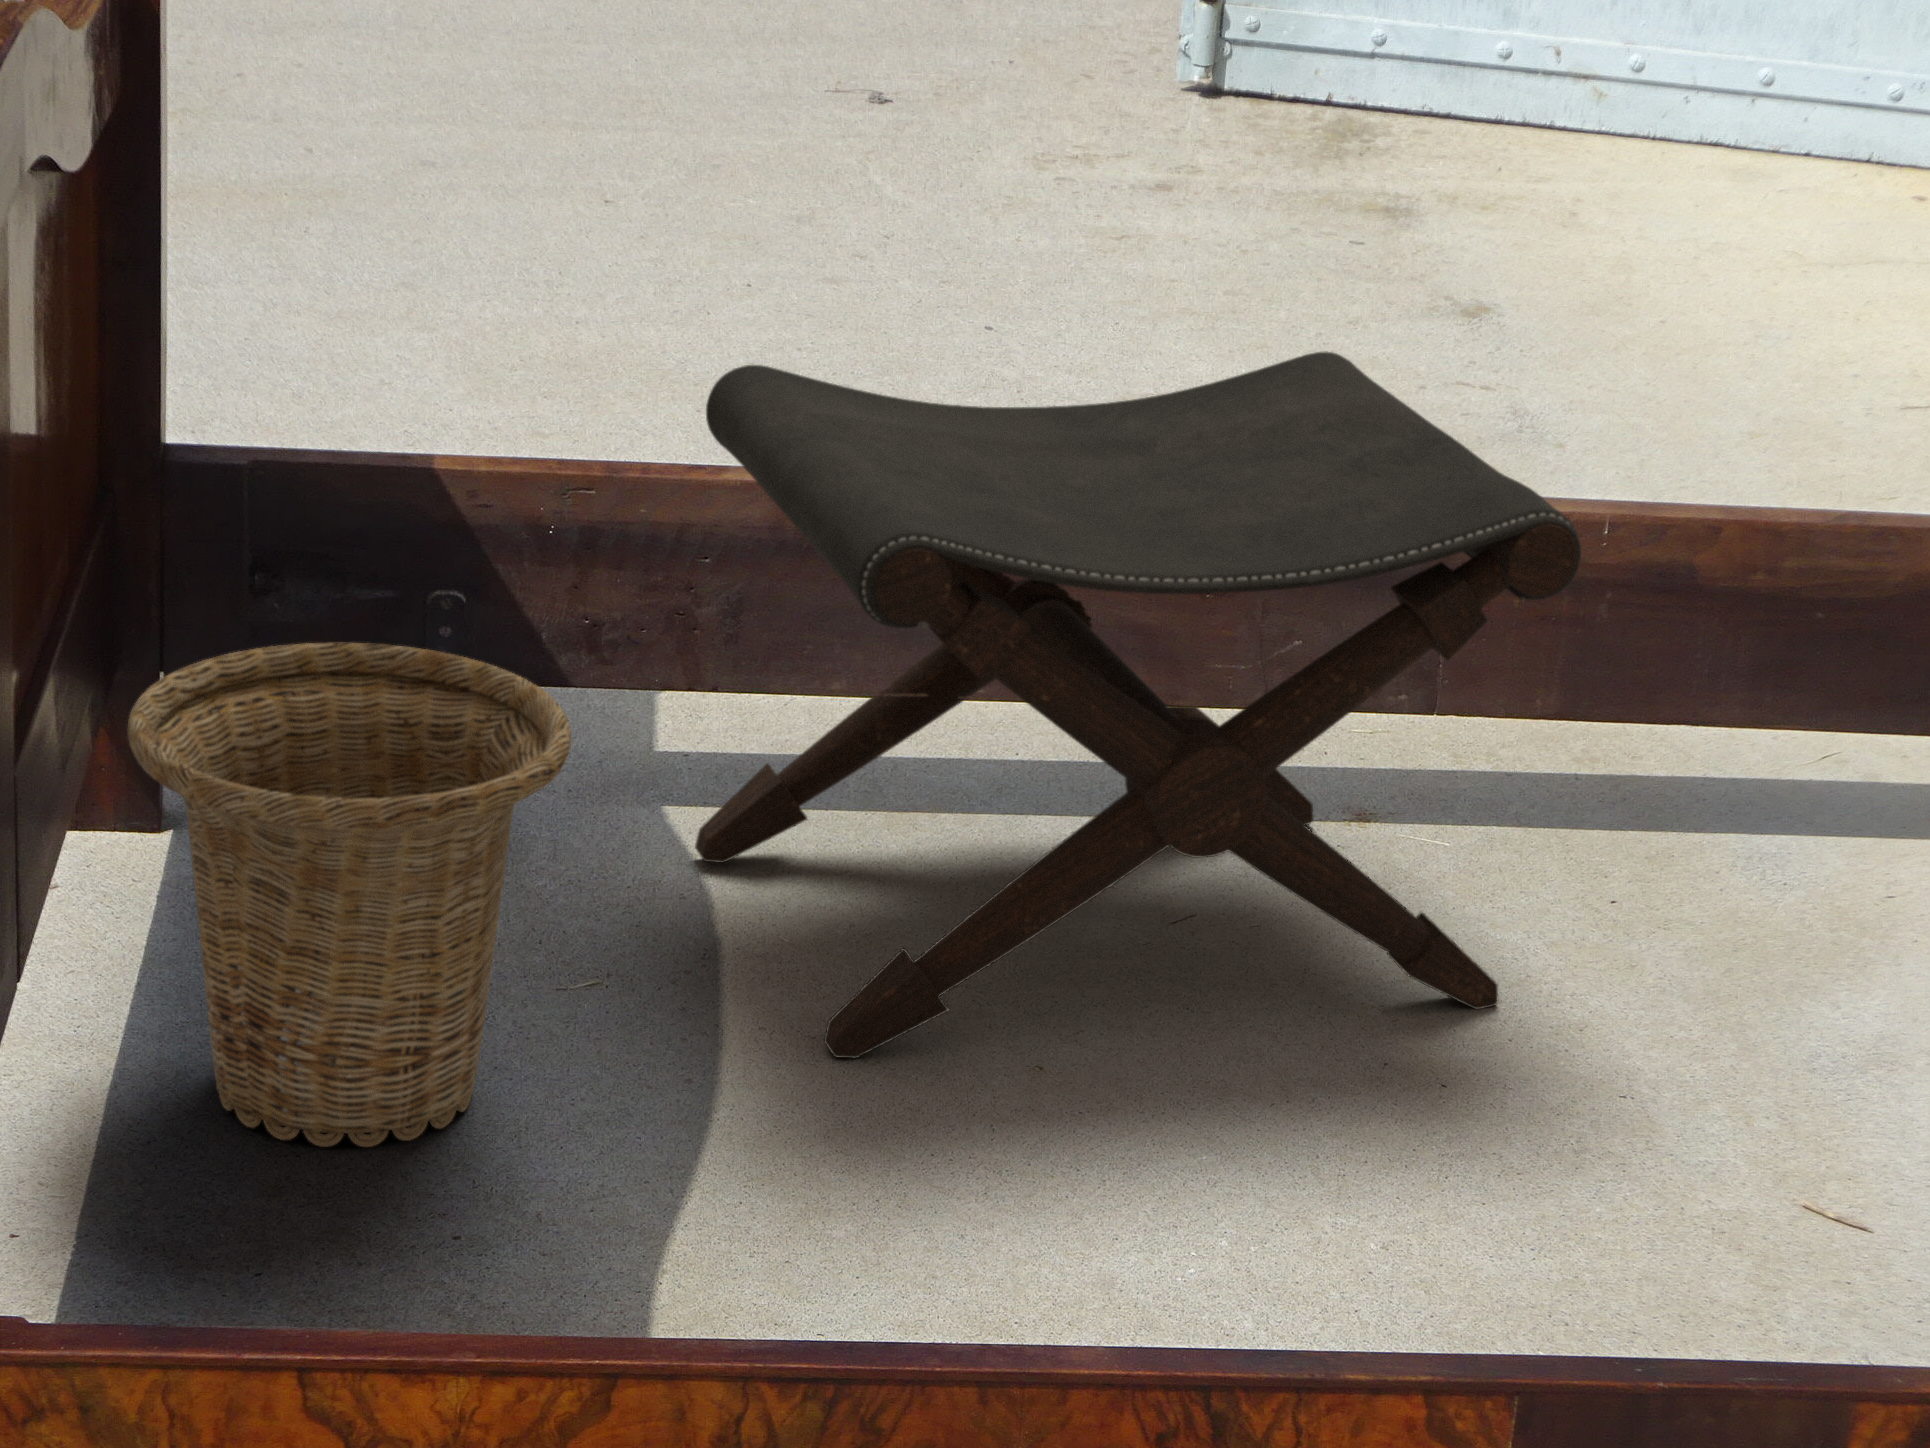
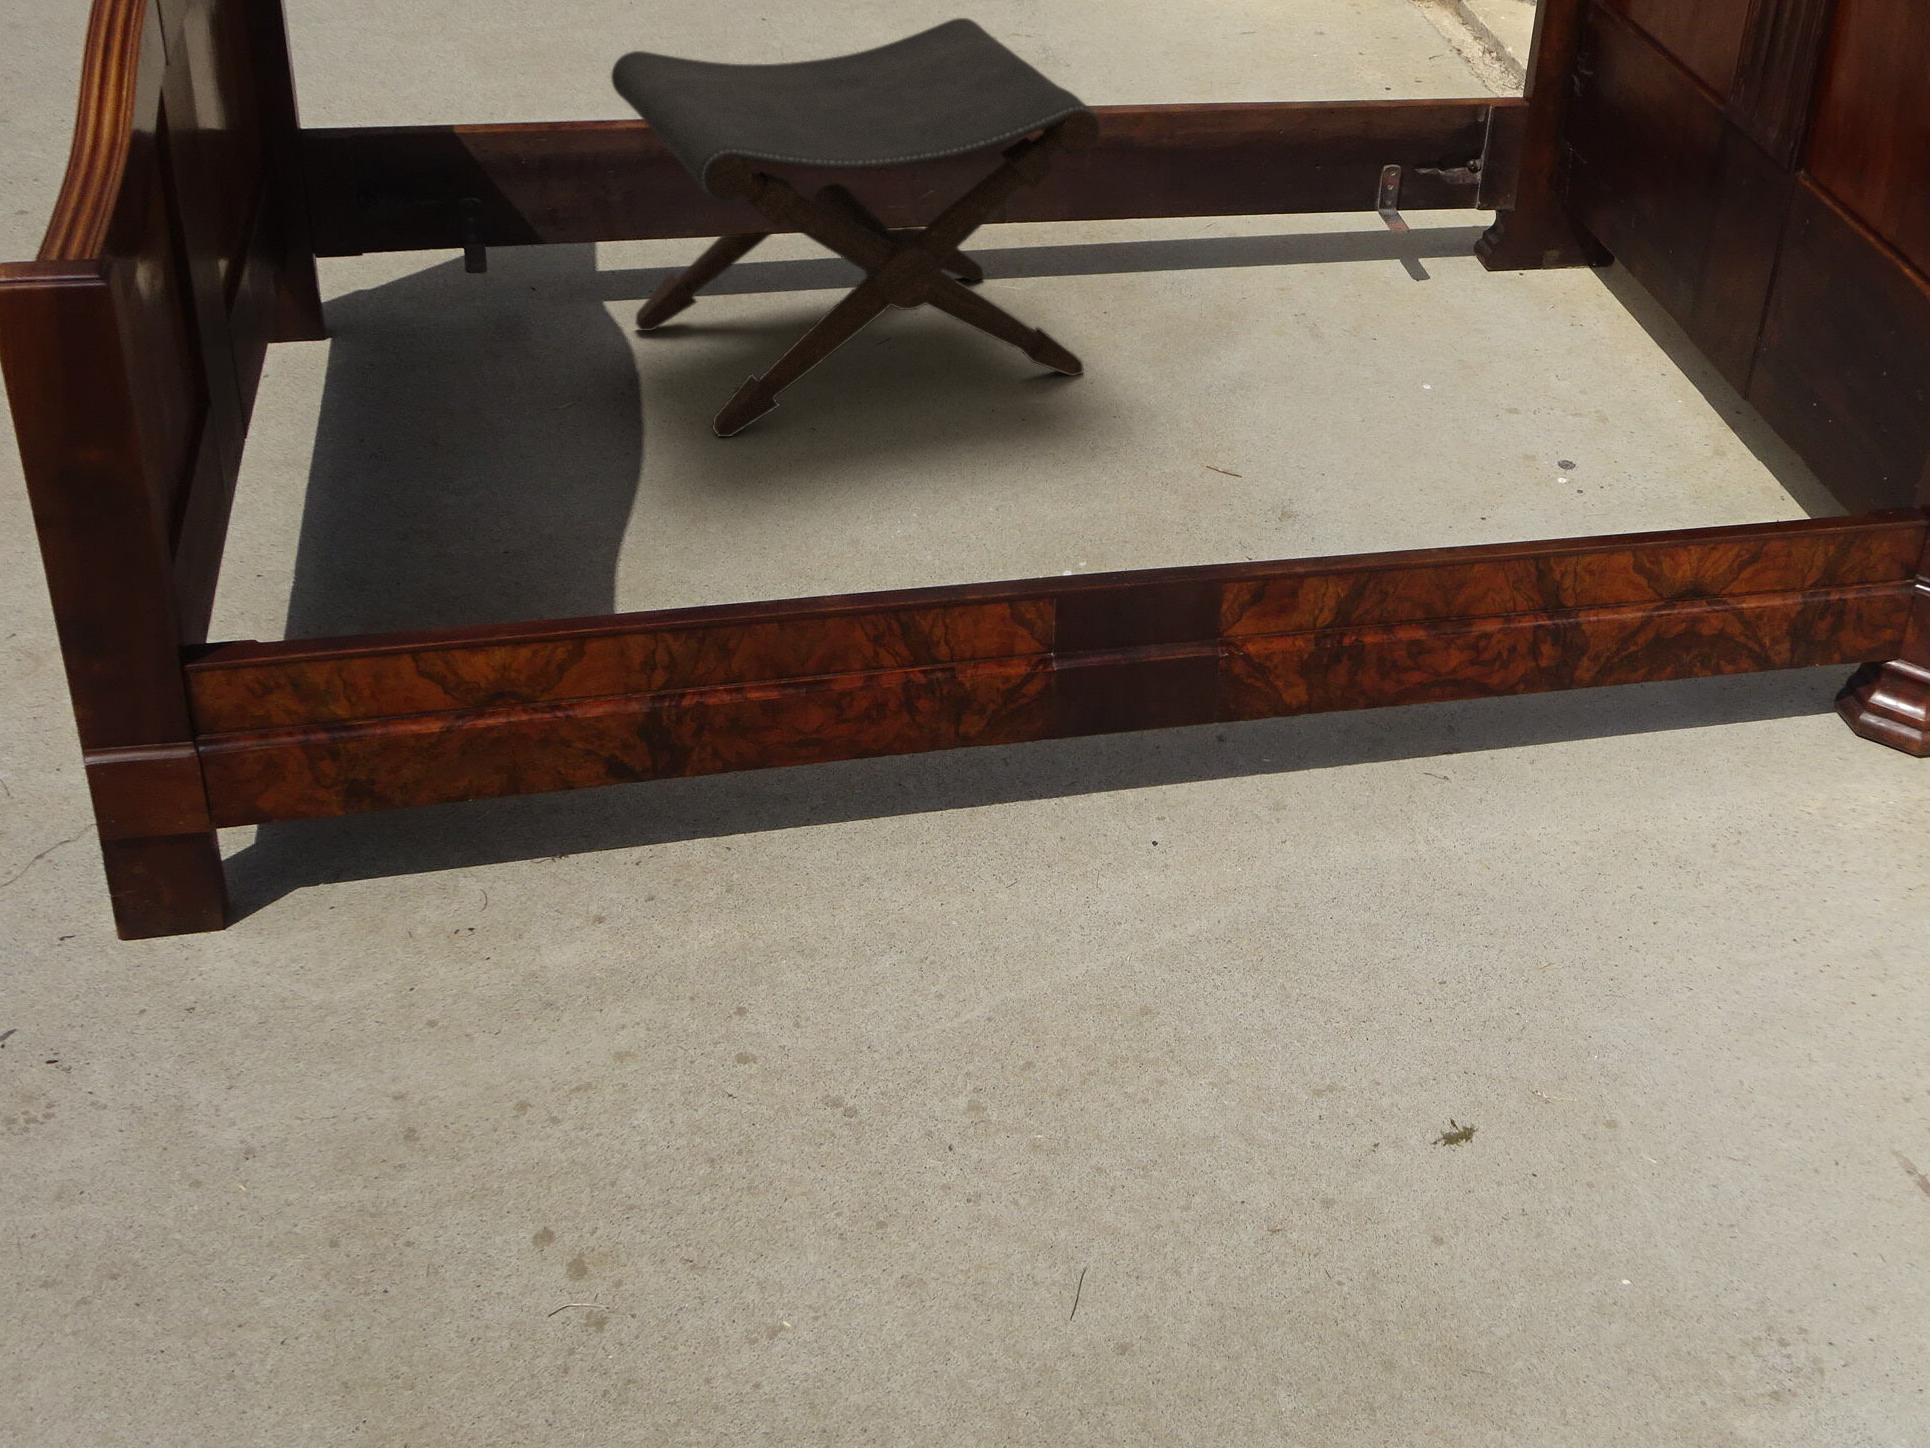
basket: present [128,643,571,1147] -> none [289,232,546,516]

